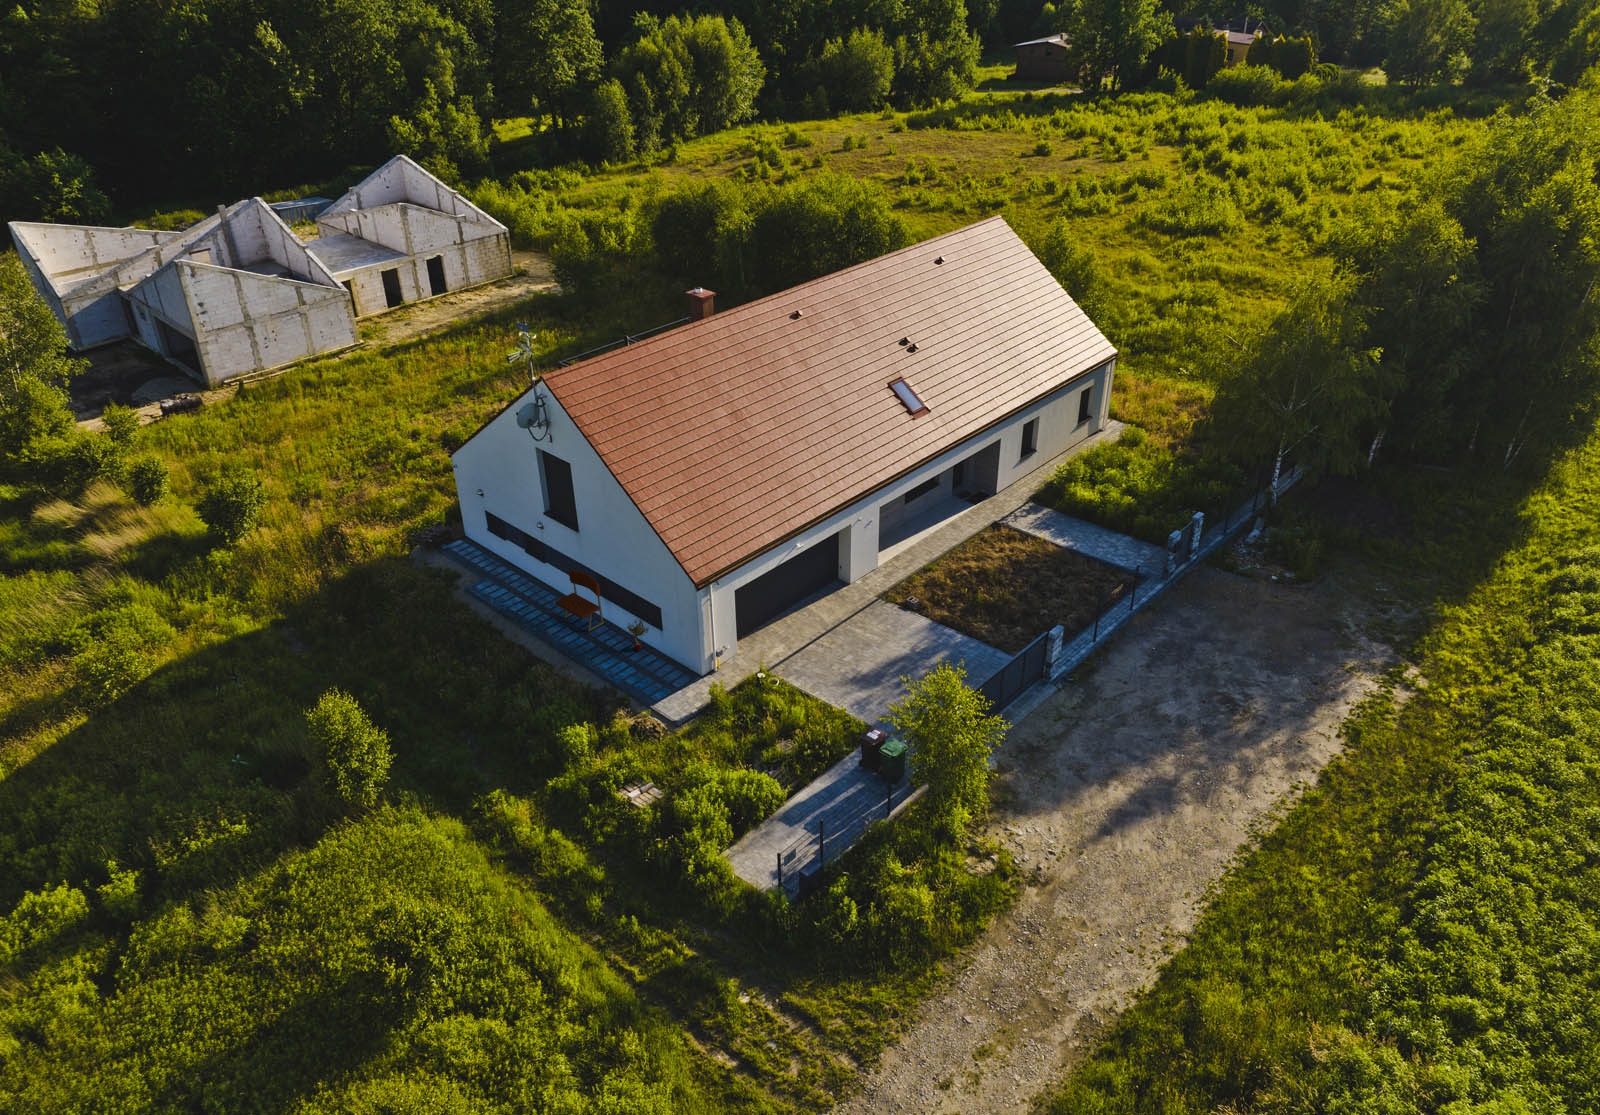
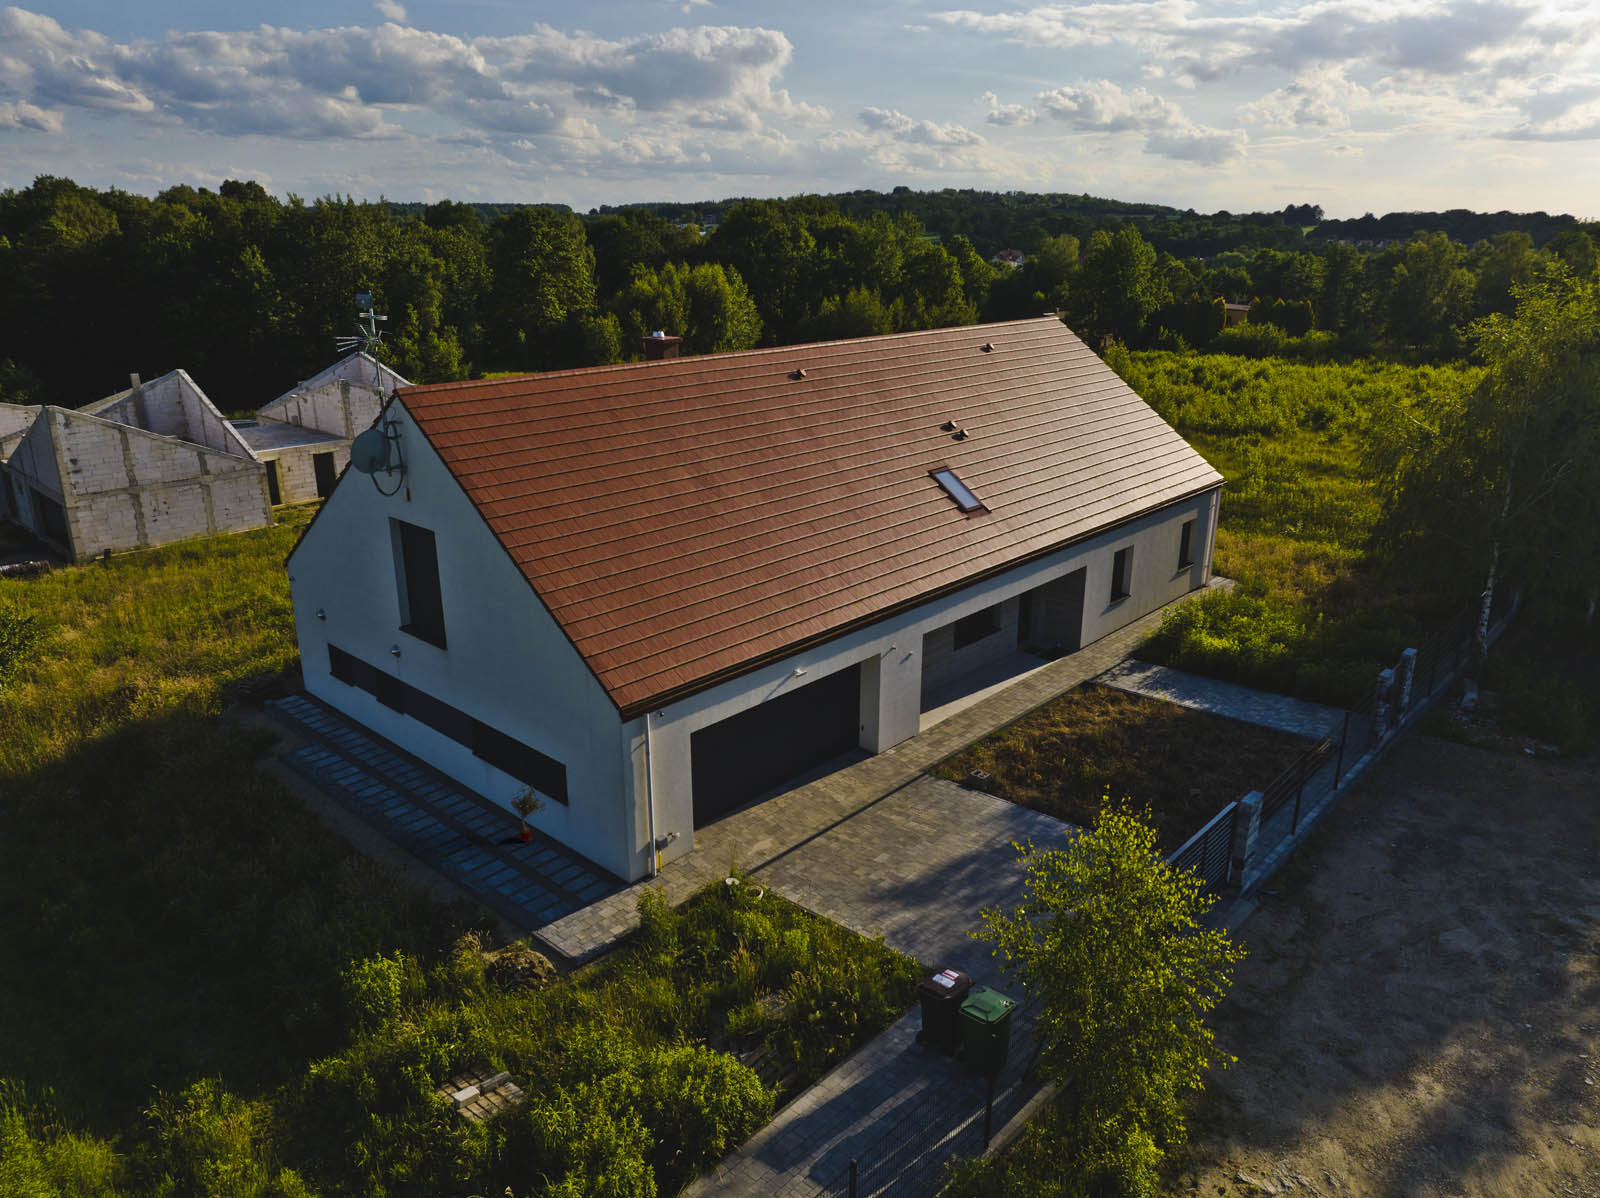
bench: present [555,570,604,631] -> none [401,713,478,814]

